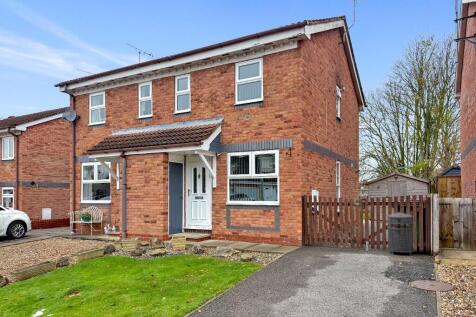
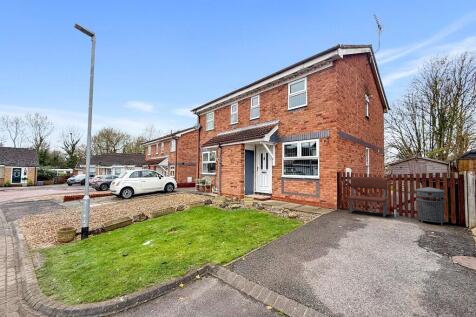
bench: none [314,202,359,251] -> present [347,177,387,217]

